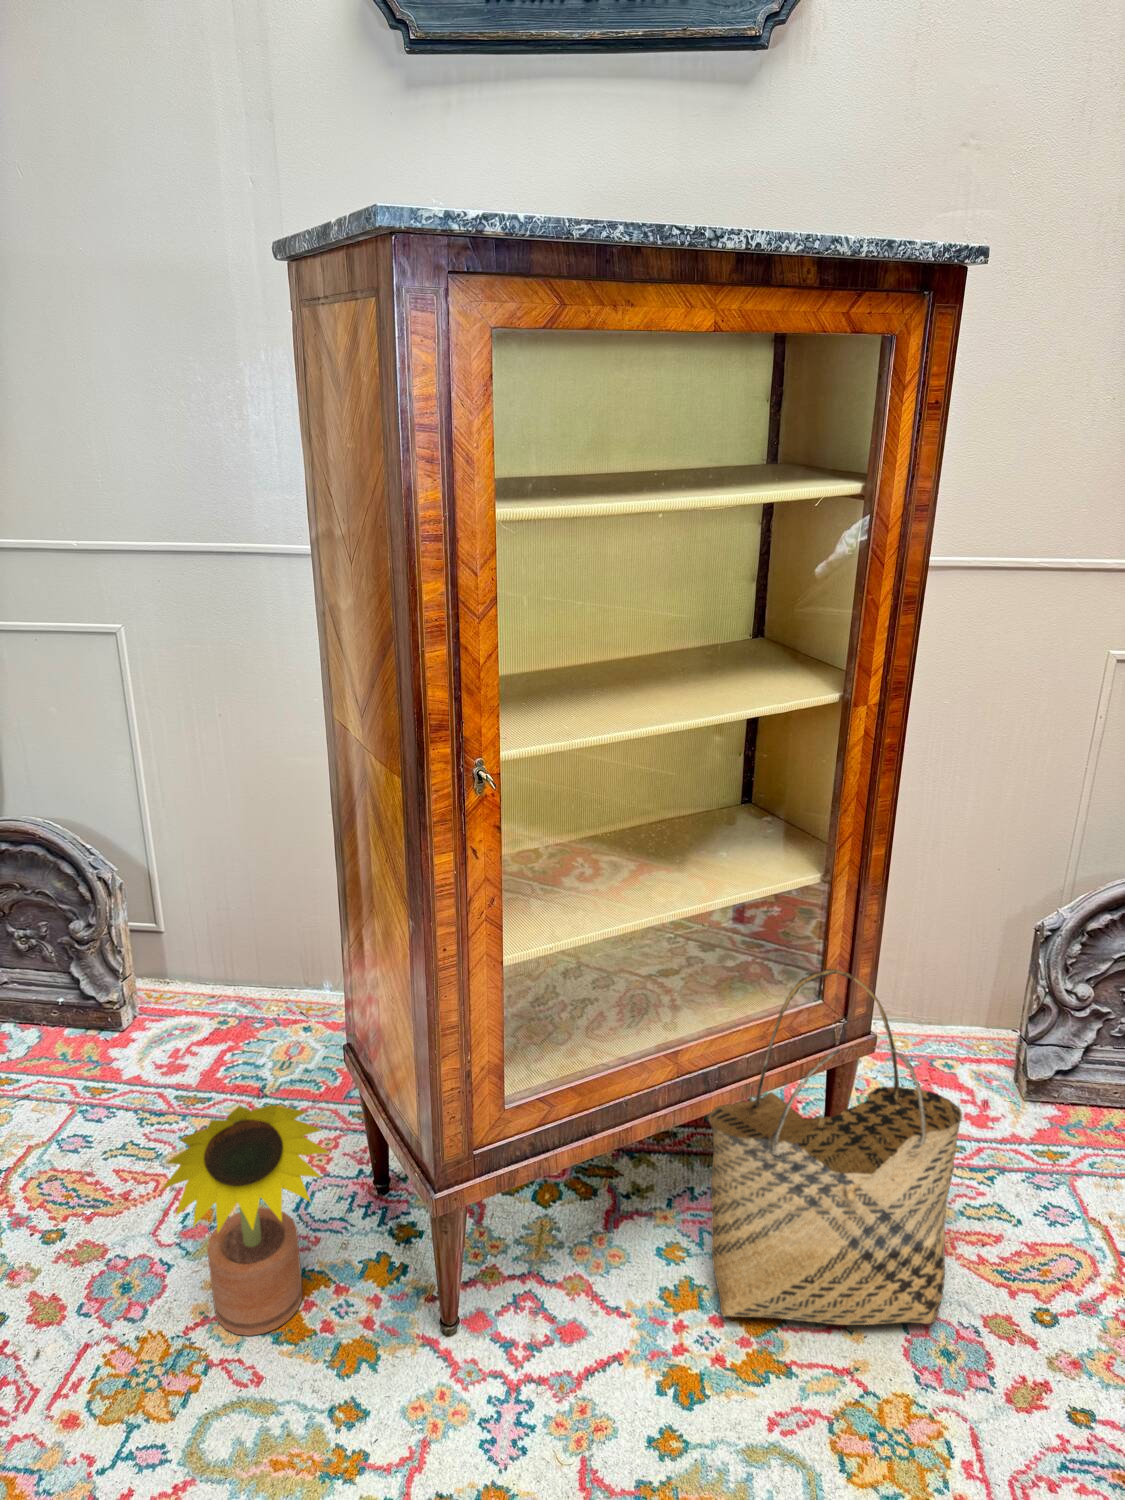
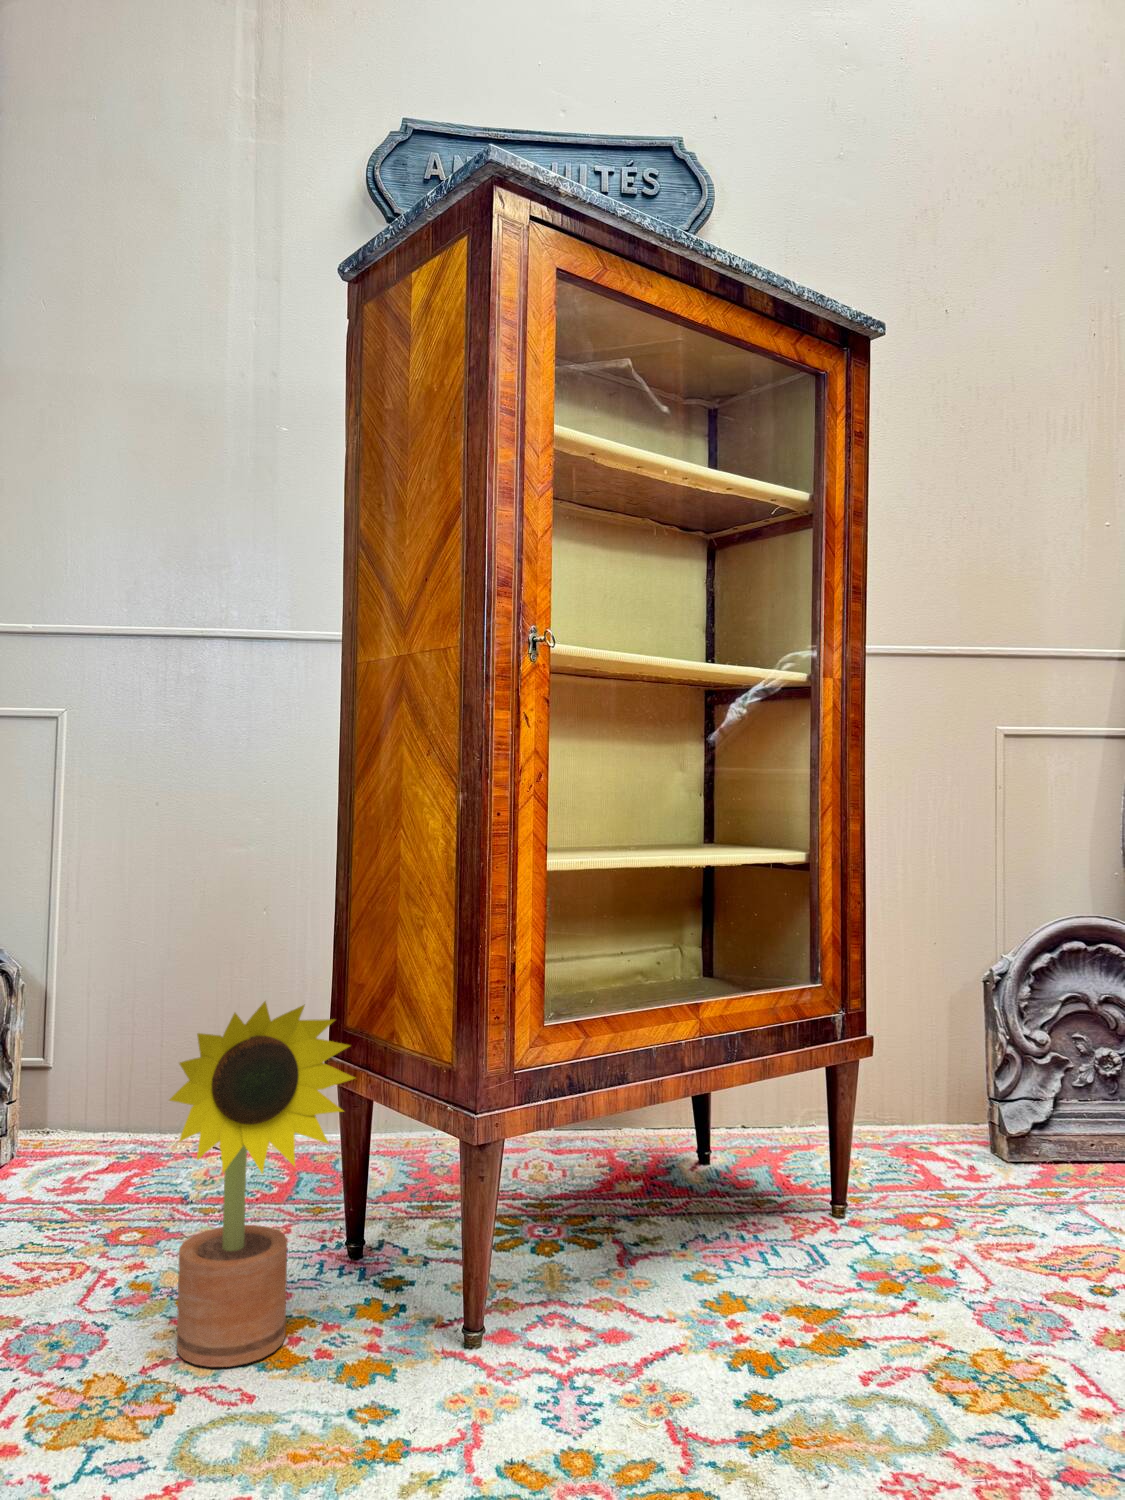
woven basket: present [709,969,962,1325] -> none [742,918,1002,1303]

